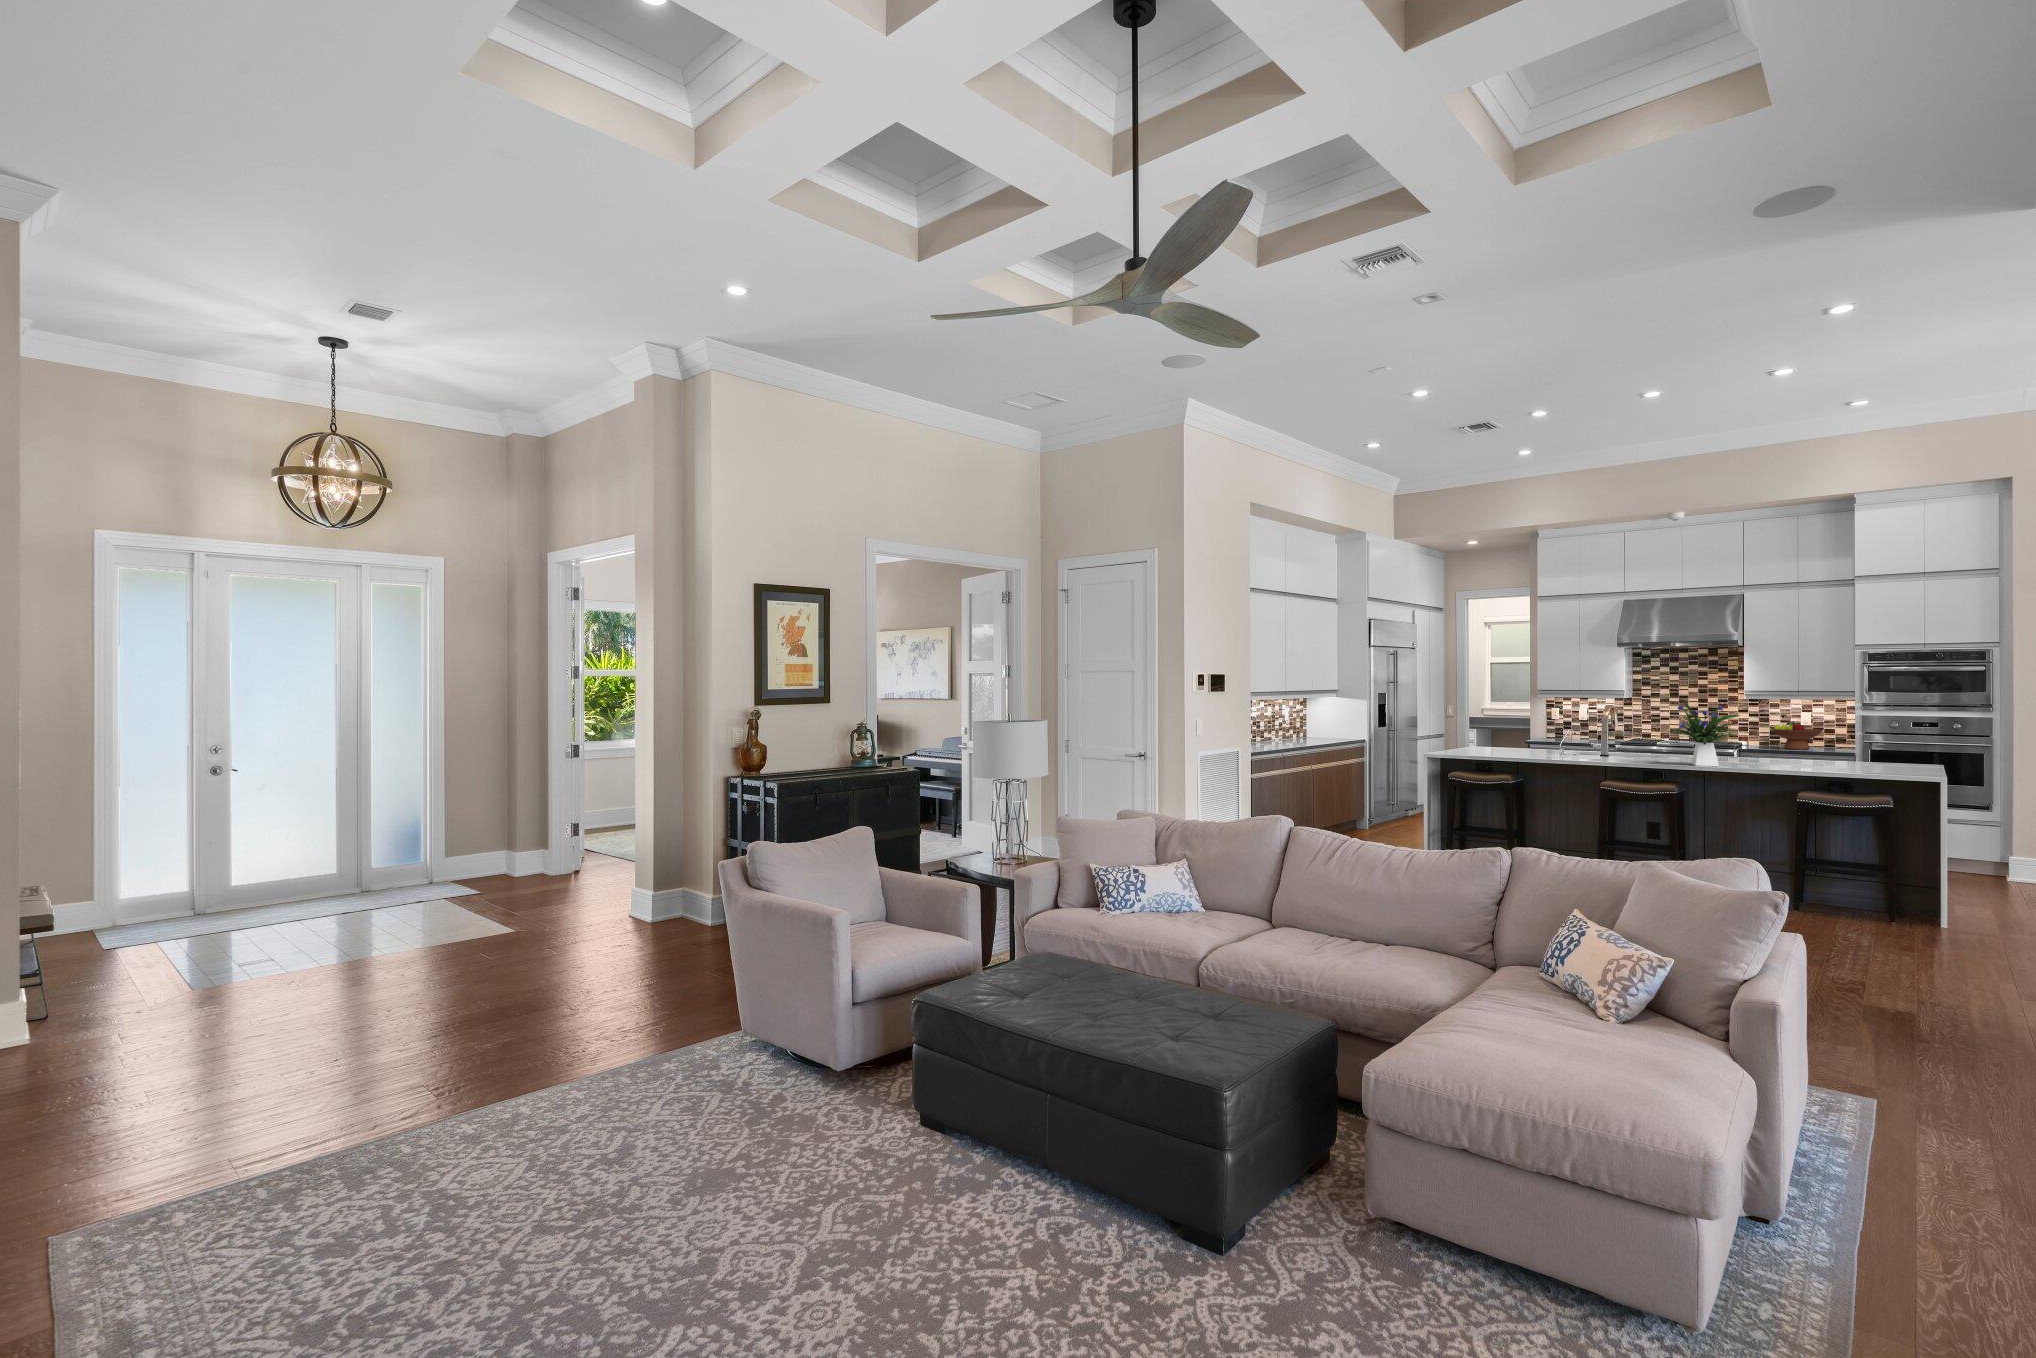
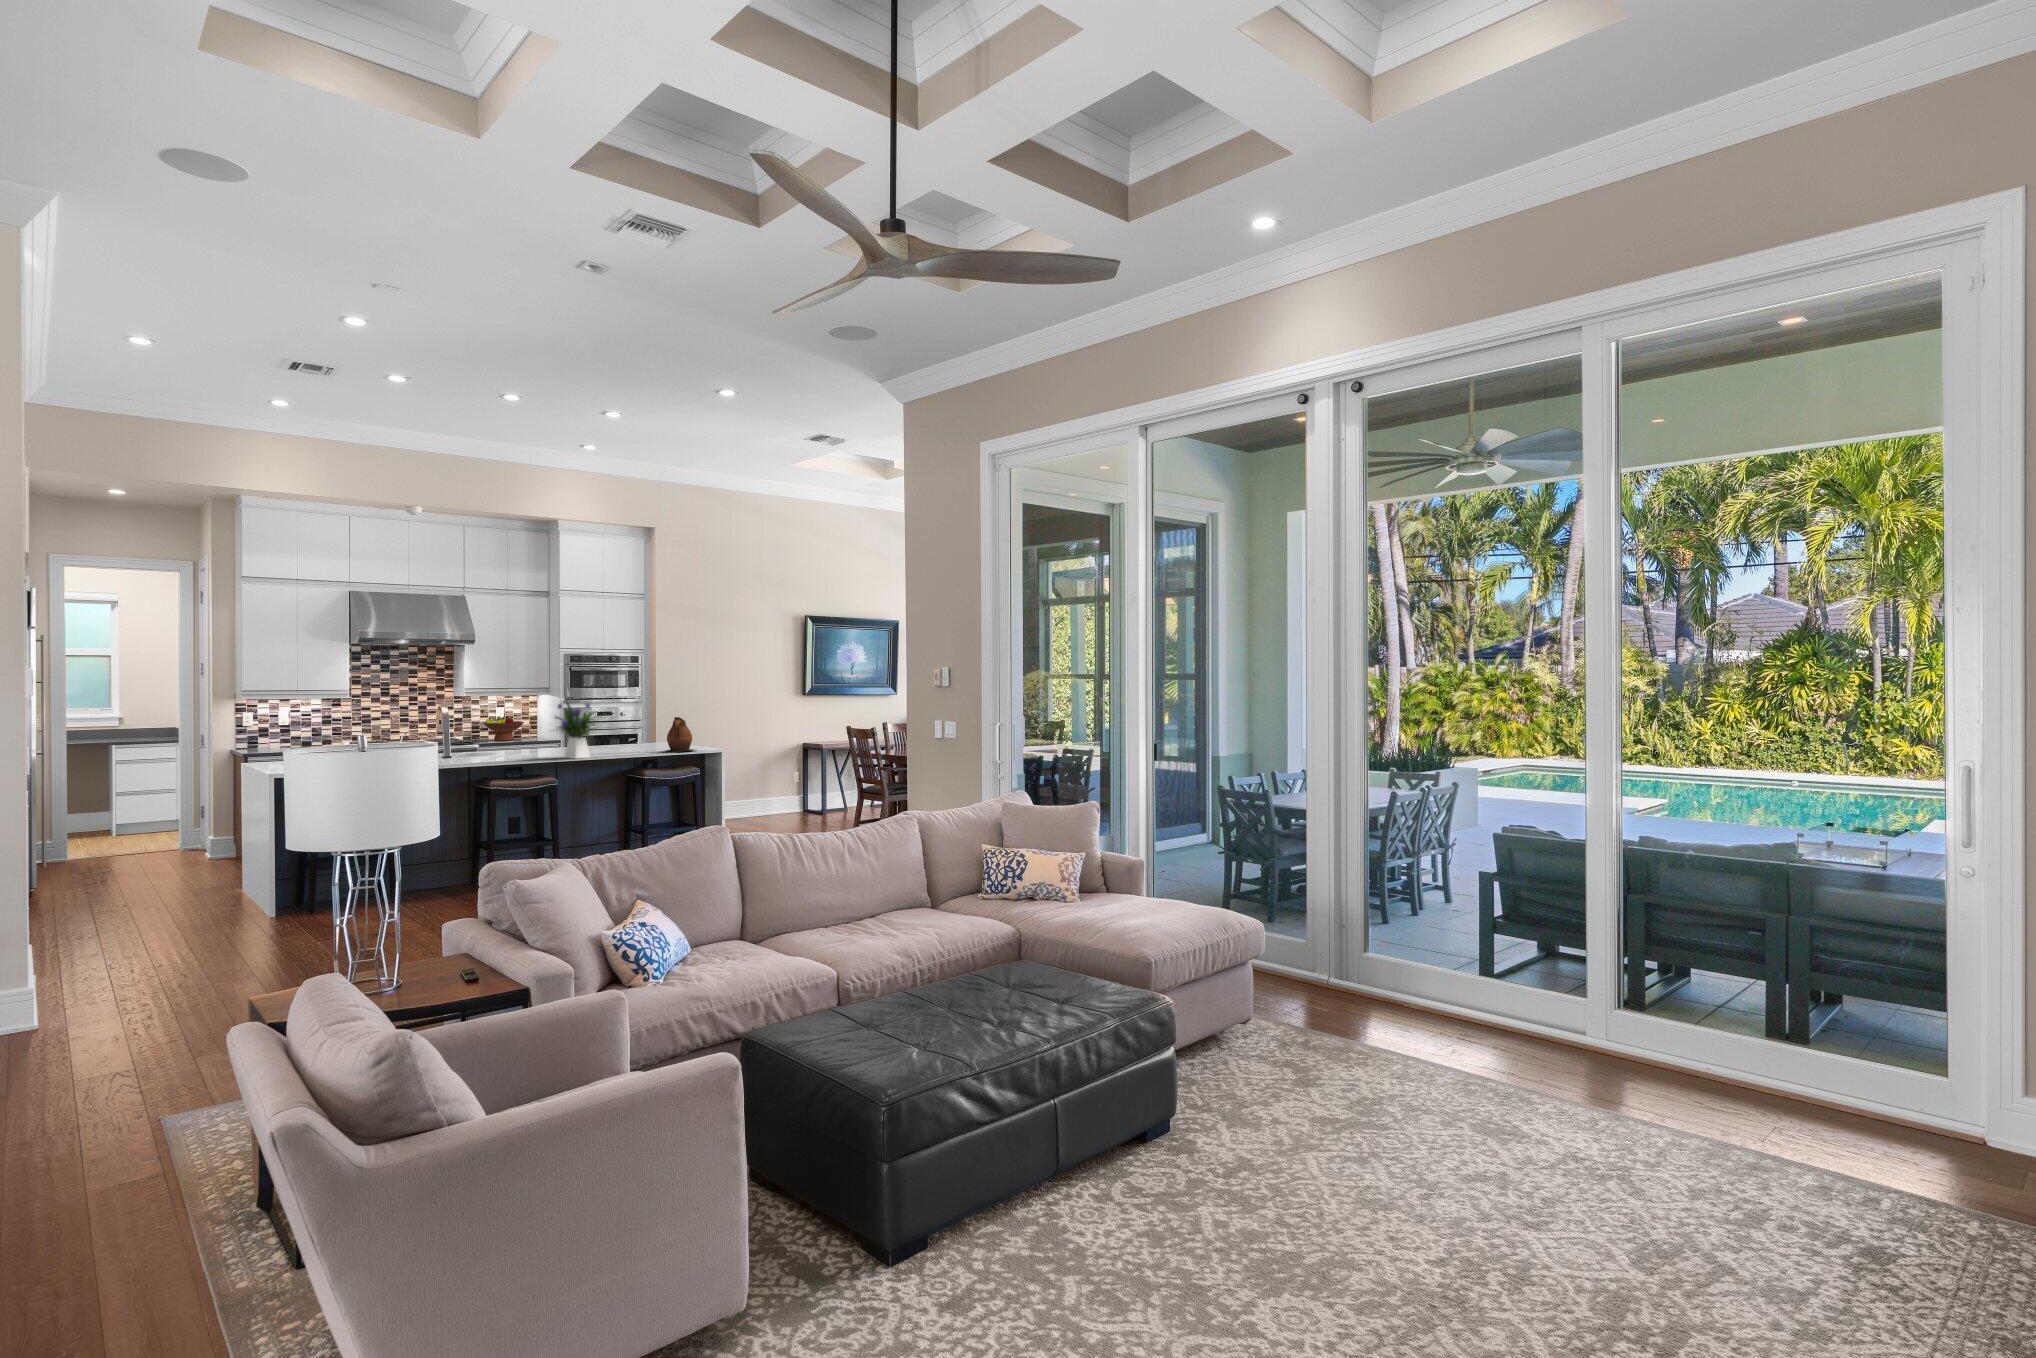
ceramic pitcher: none [1831,727,1882,773] -> present [666,717,694,752]

